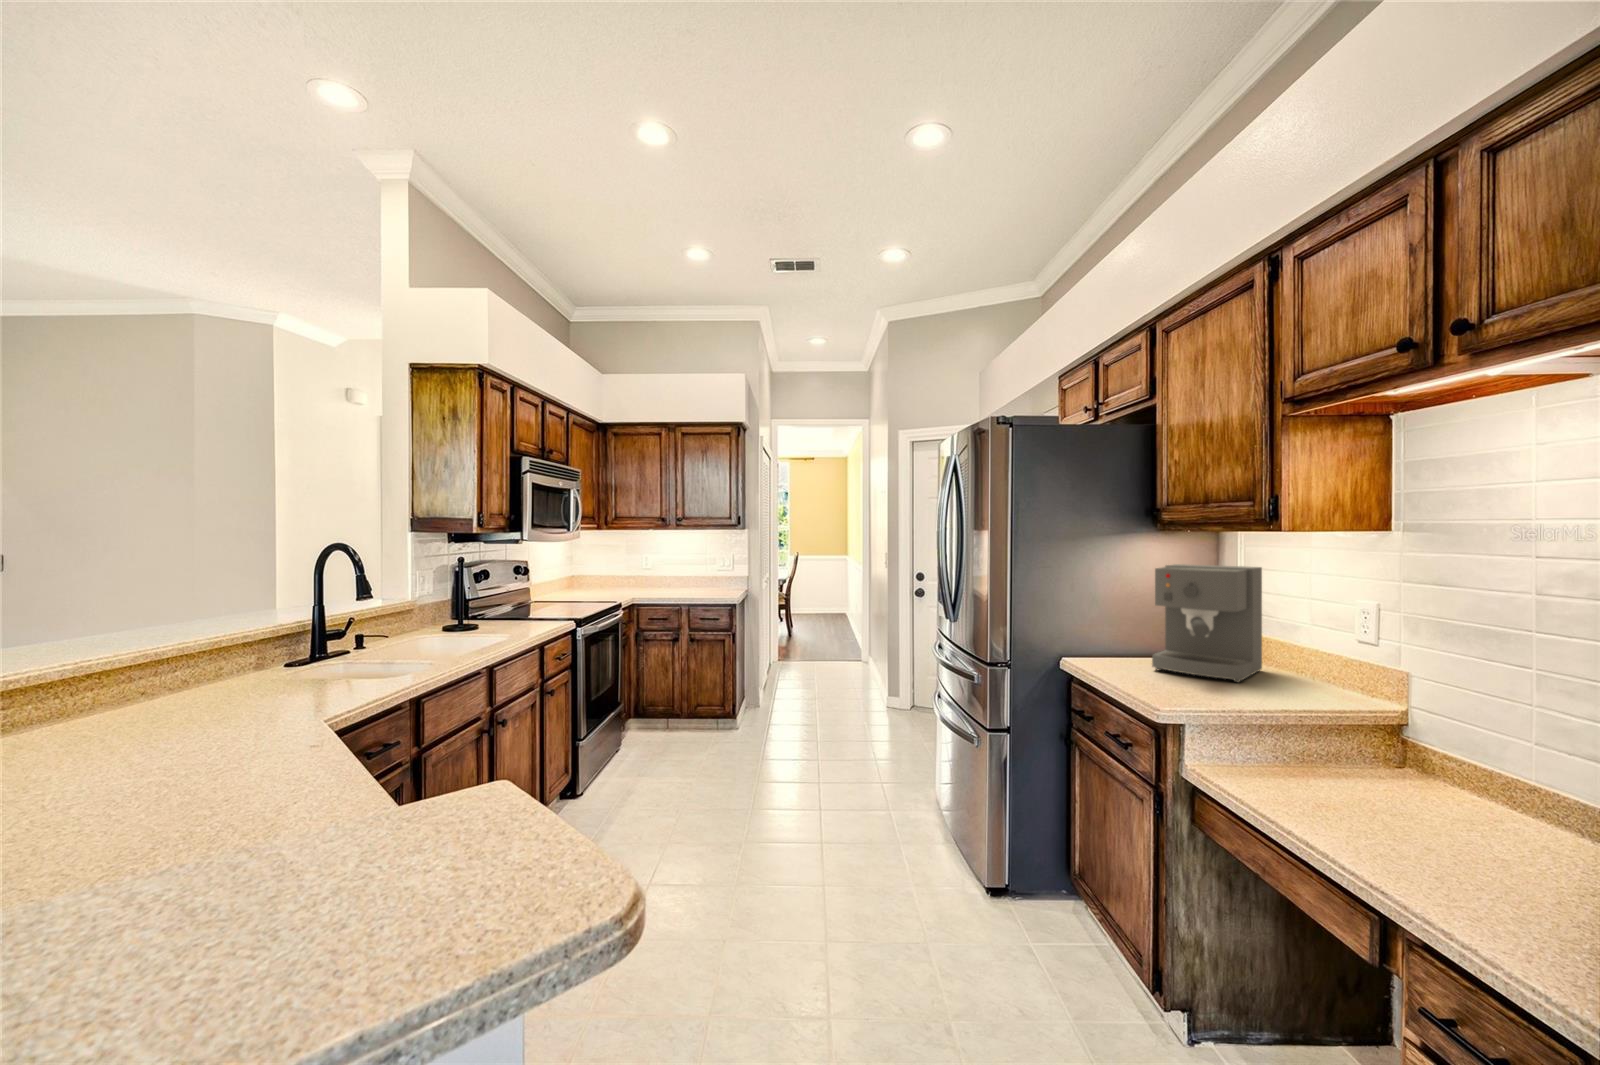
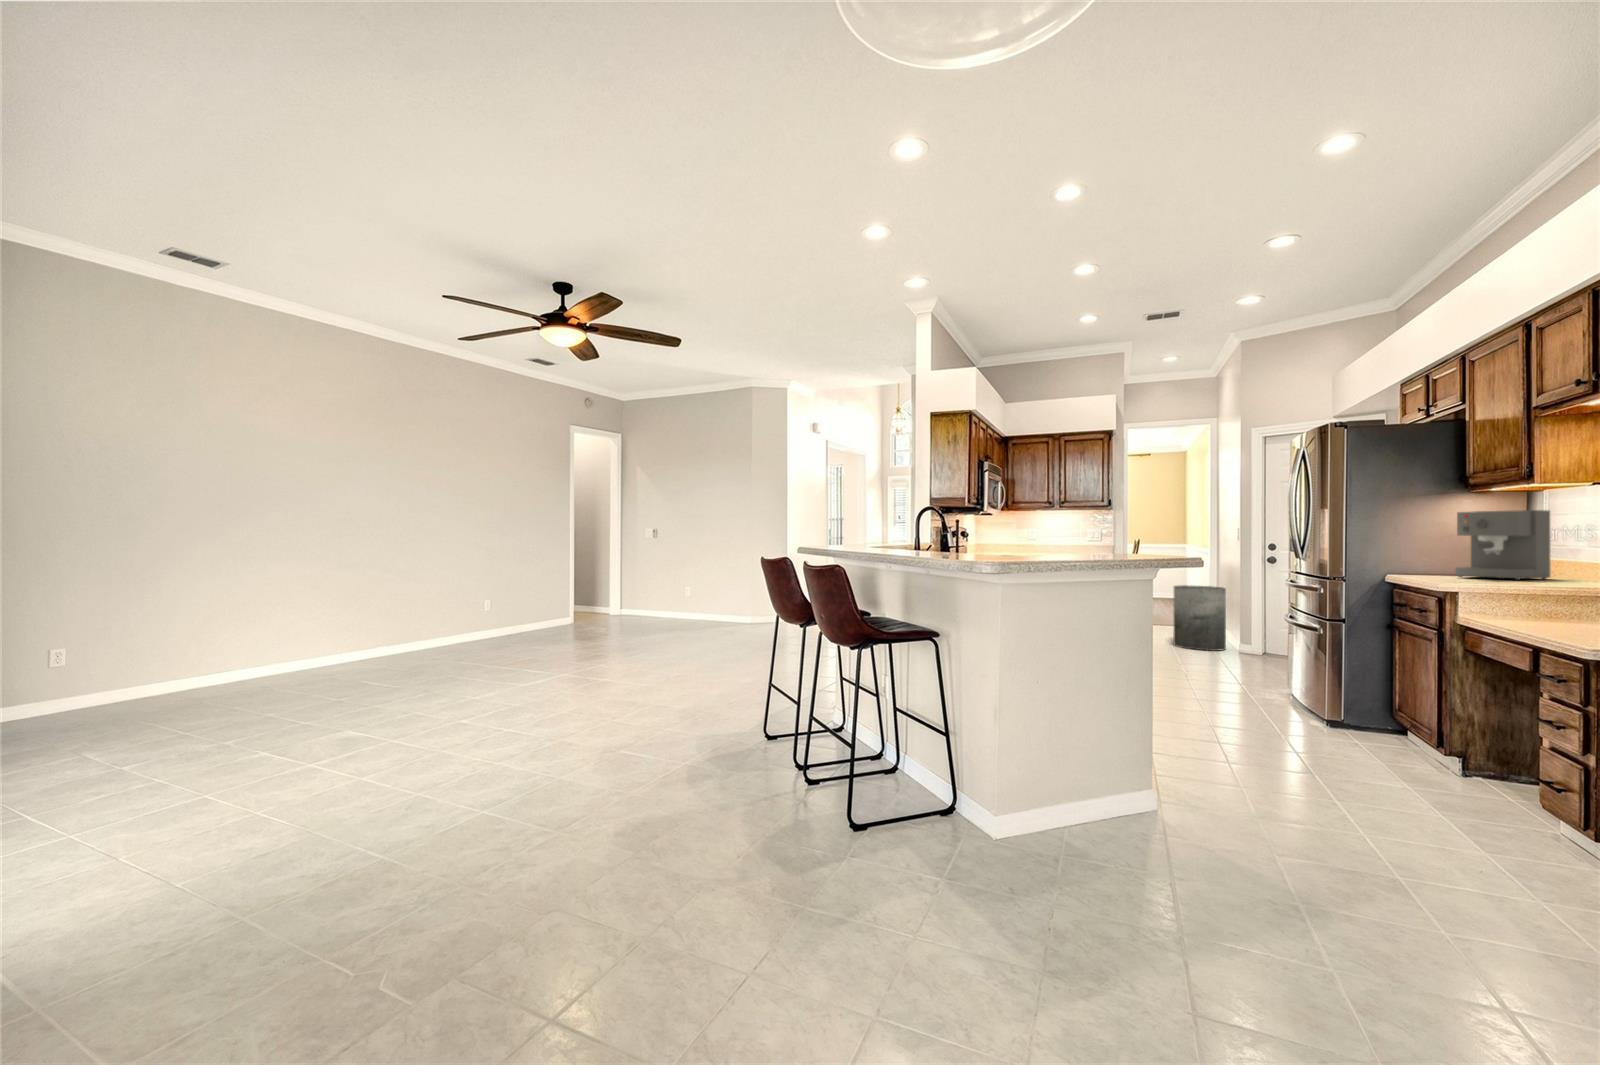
trash can: none [821,619,876,703] -> present [1174,585,1226,651]

